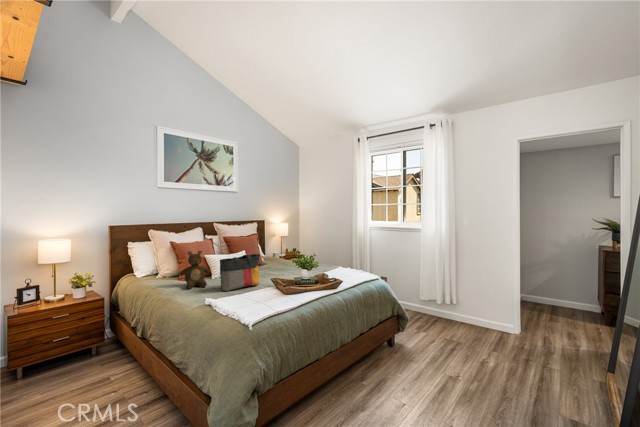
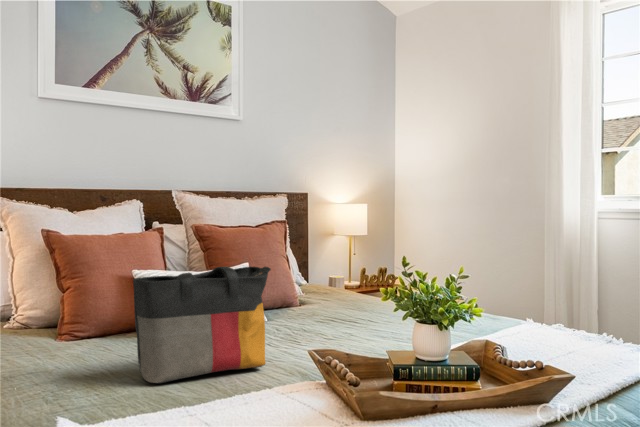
teddy bear: present [179,251,210,289] -> none [31,251,125,367]

